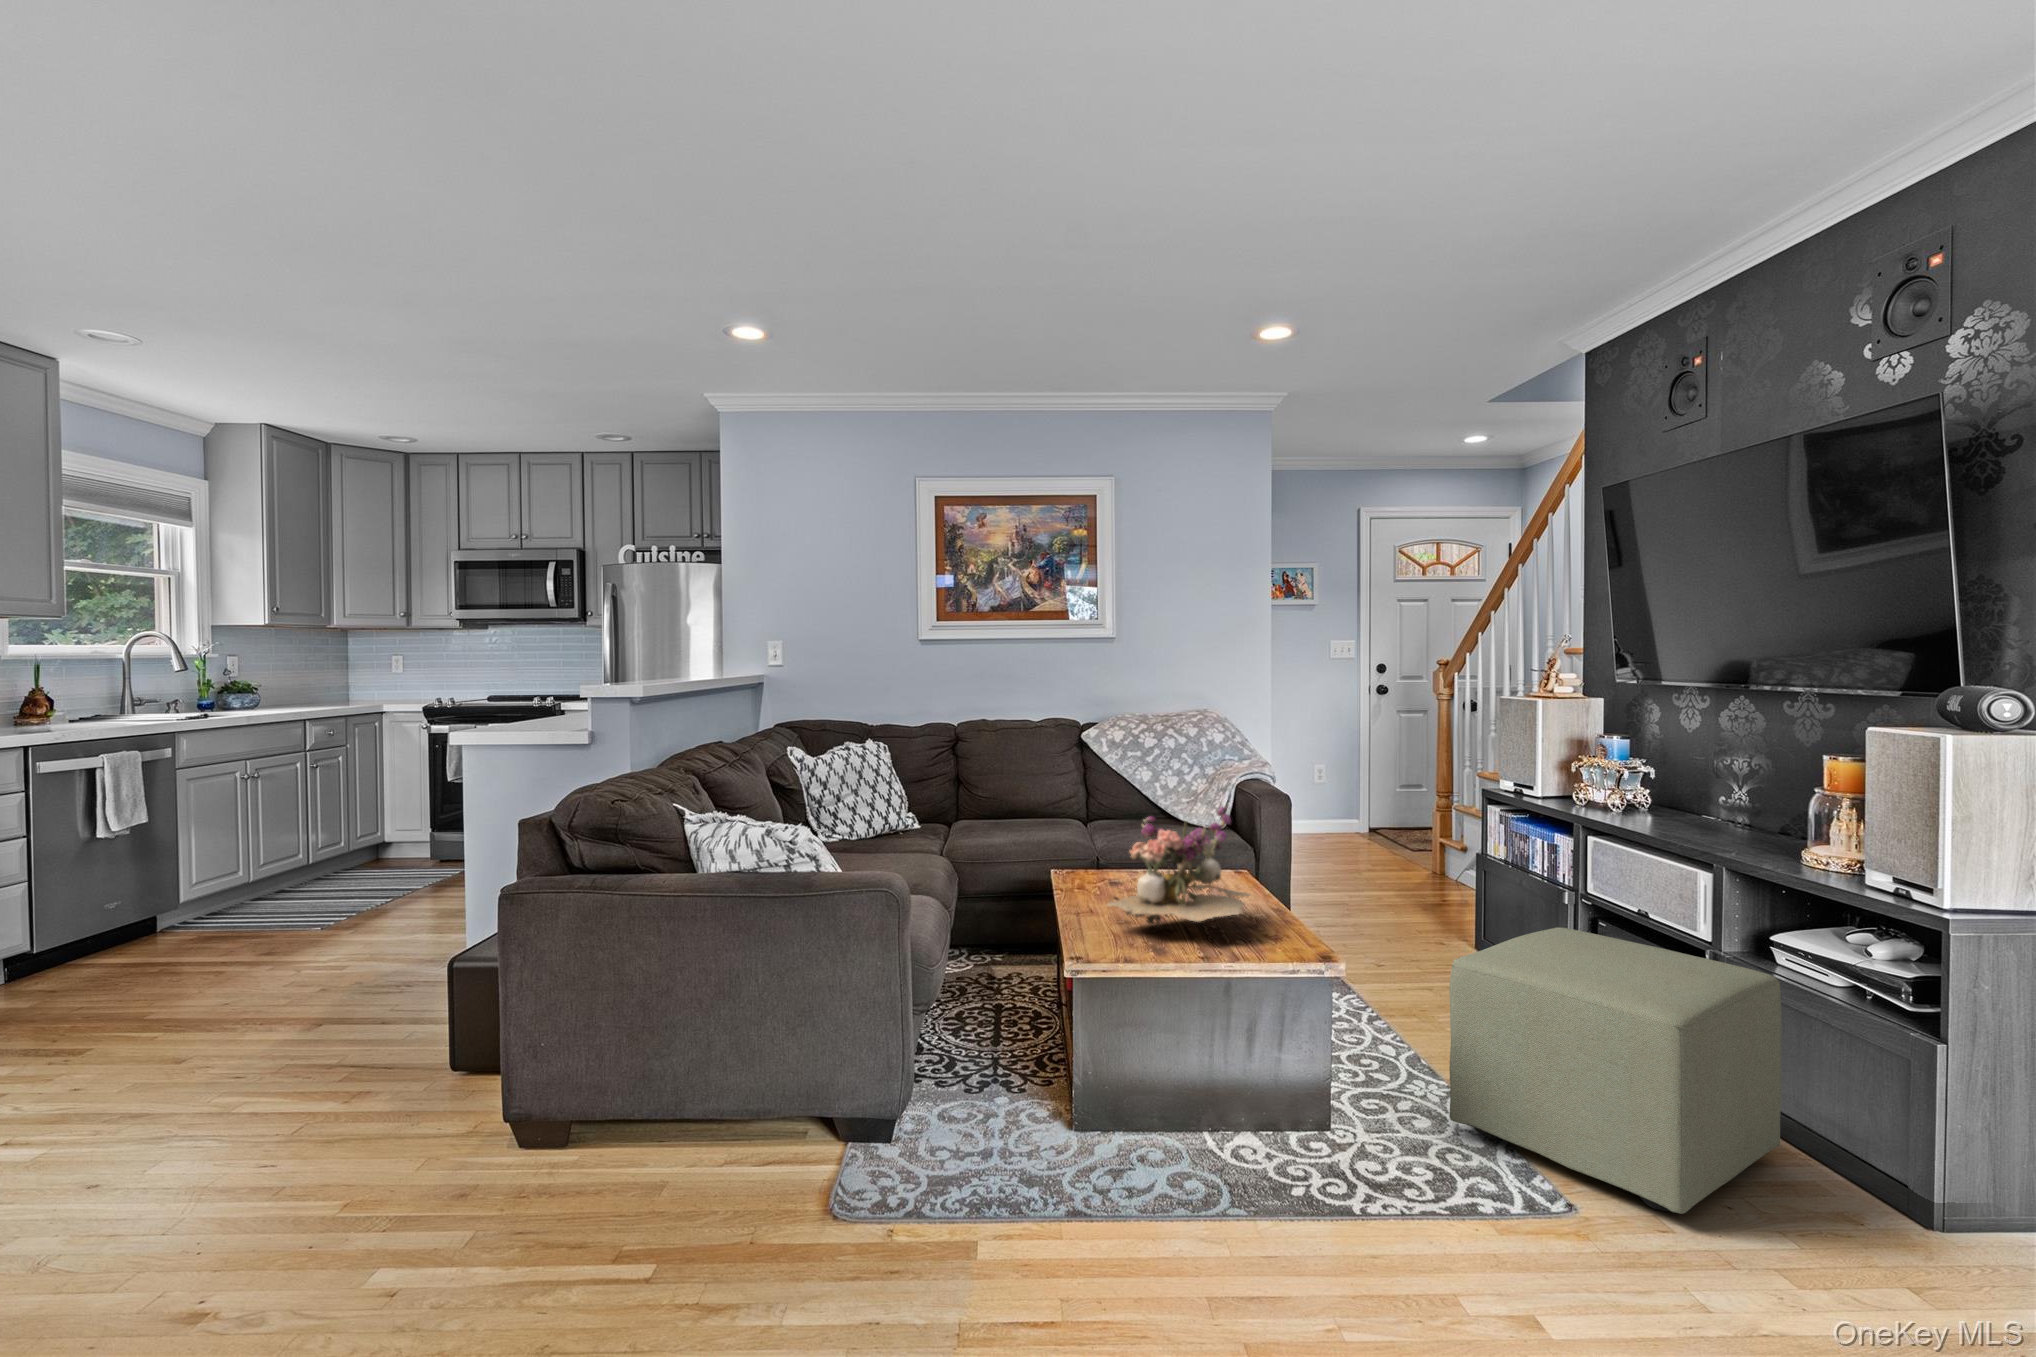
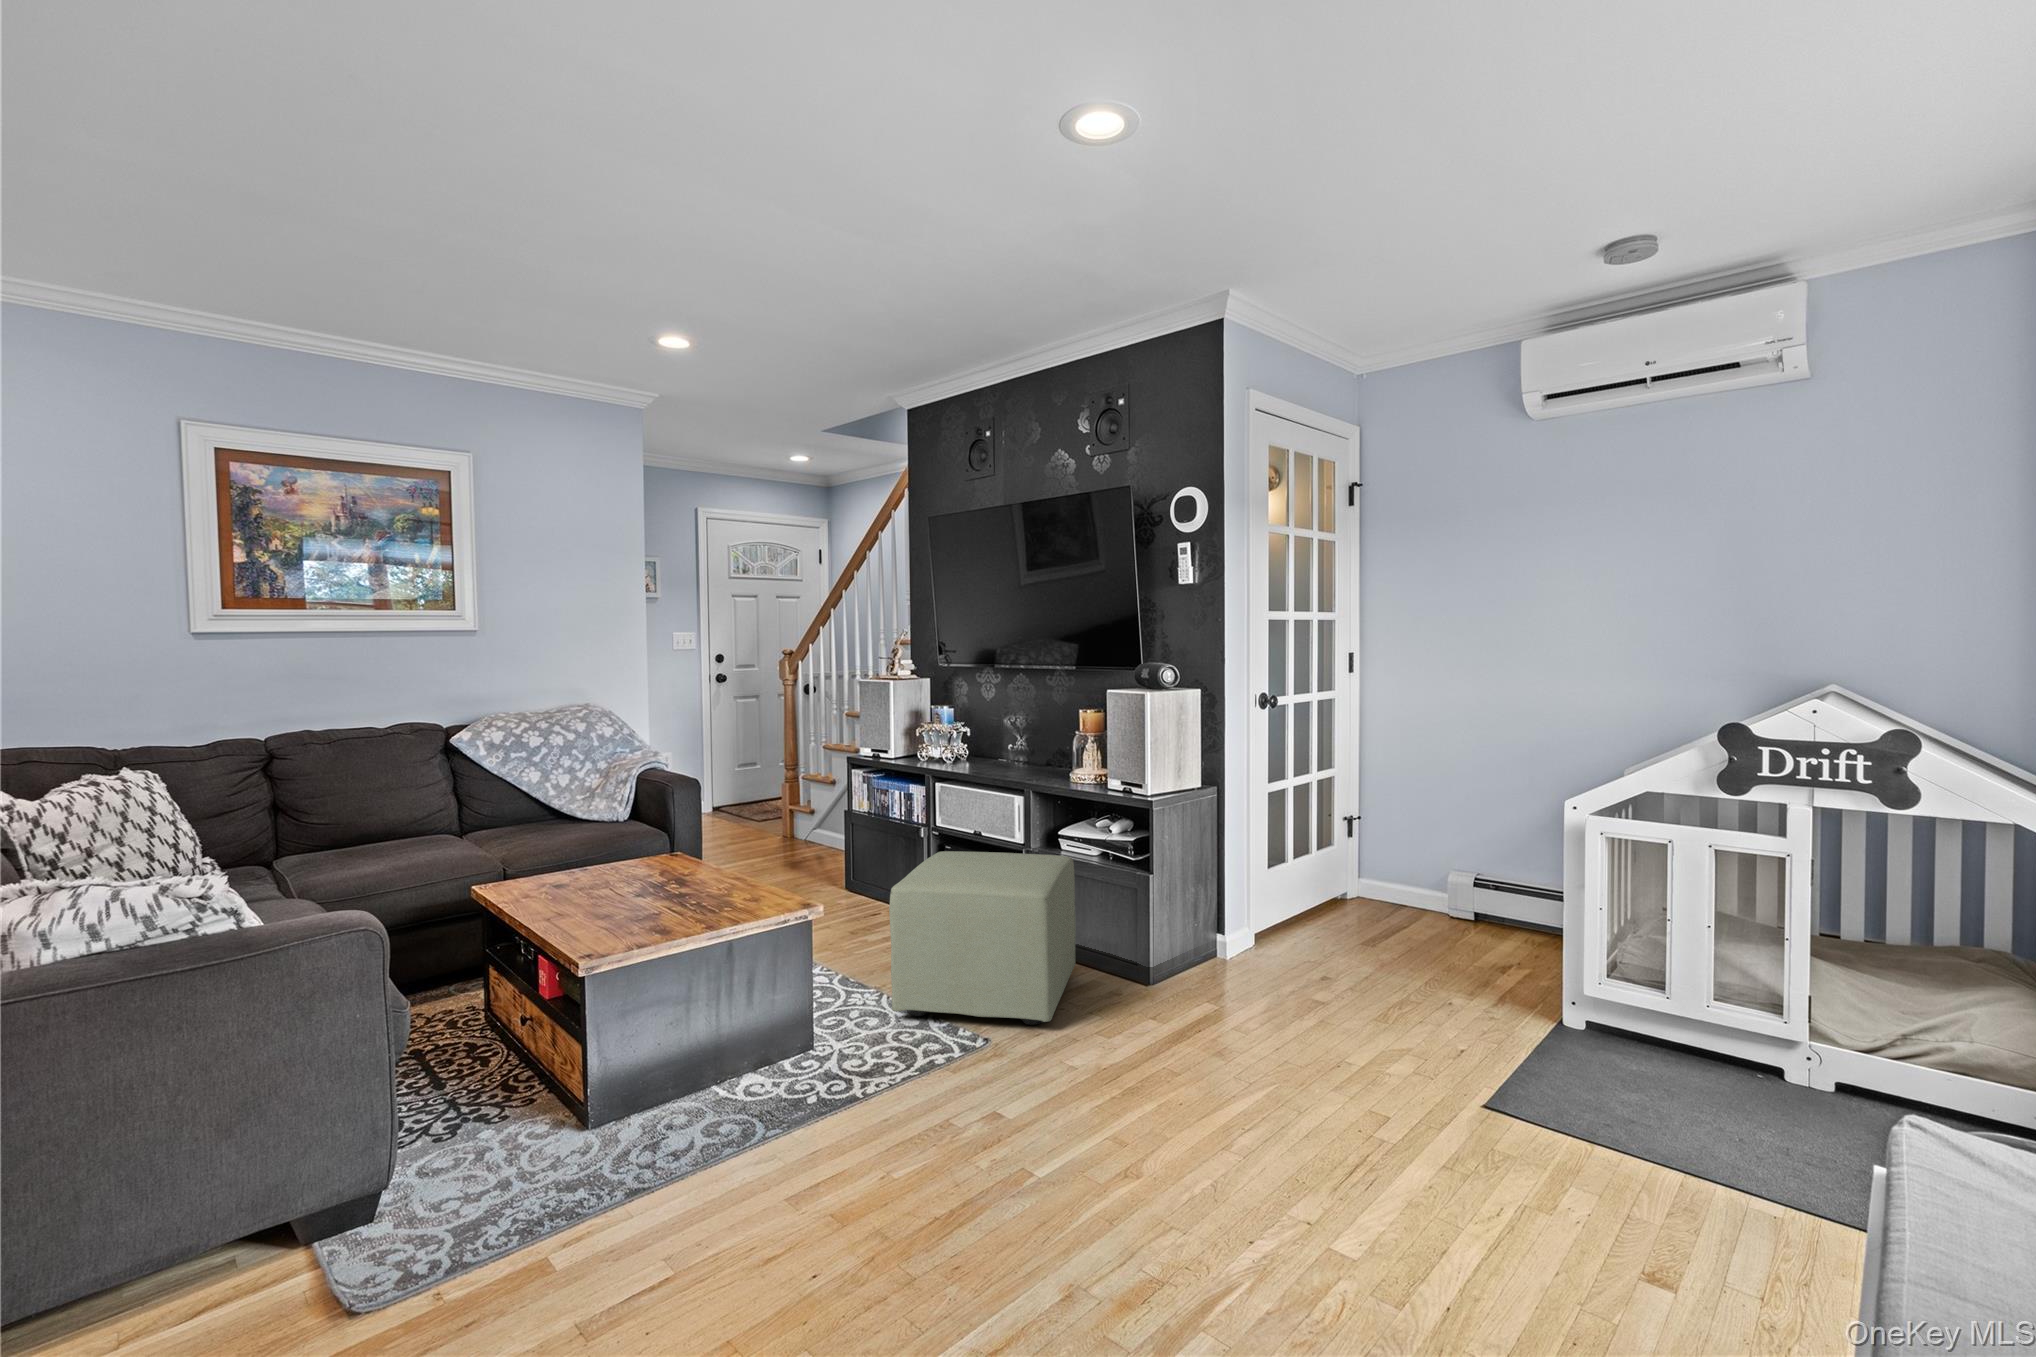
flower arrangement: present [1107,805,1250,925] -> none [598,789,738,914]

